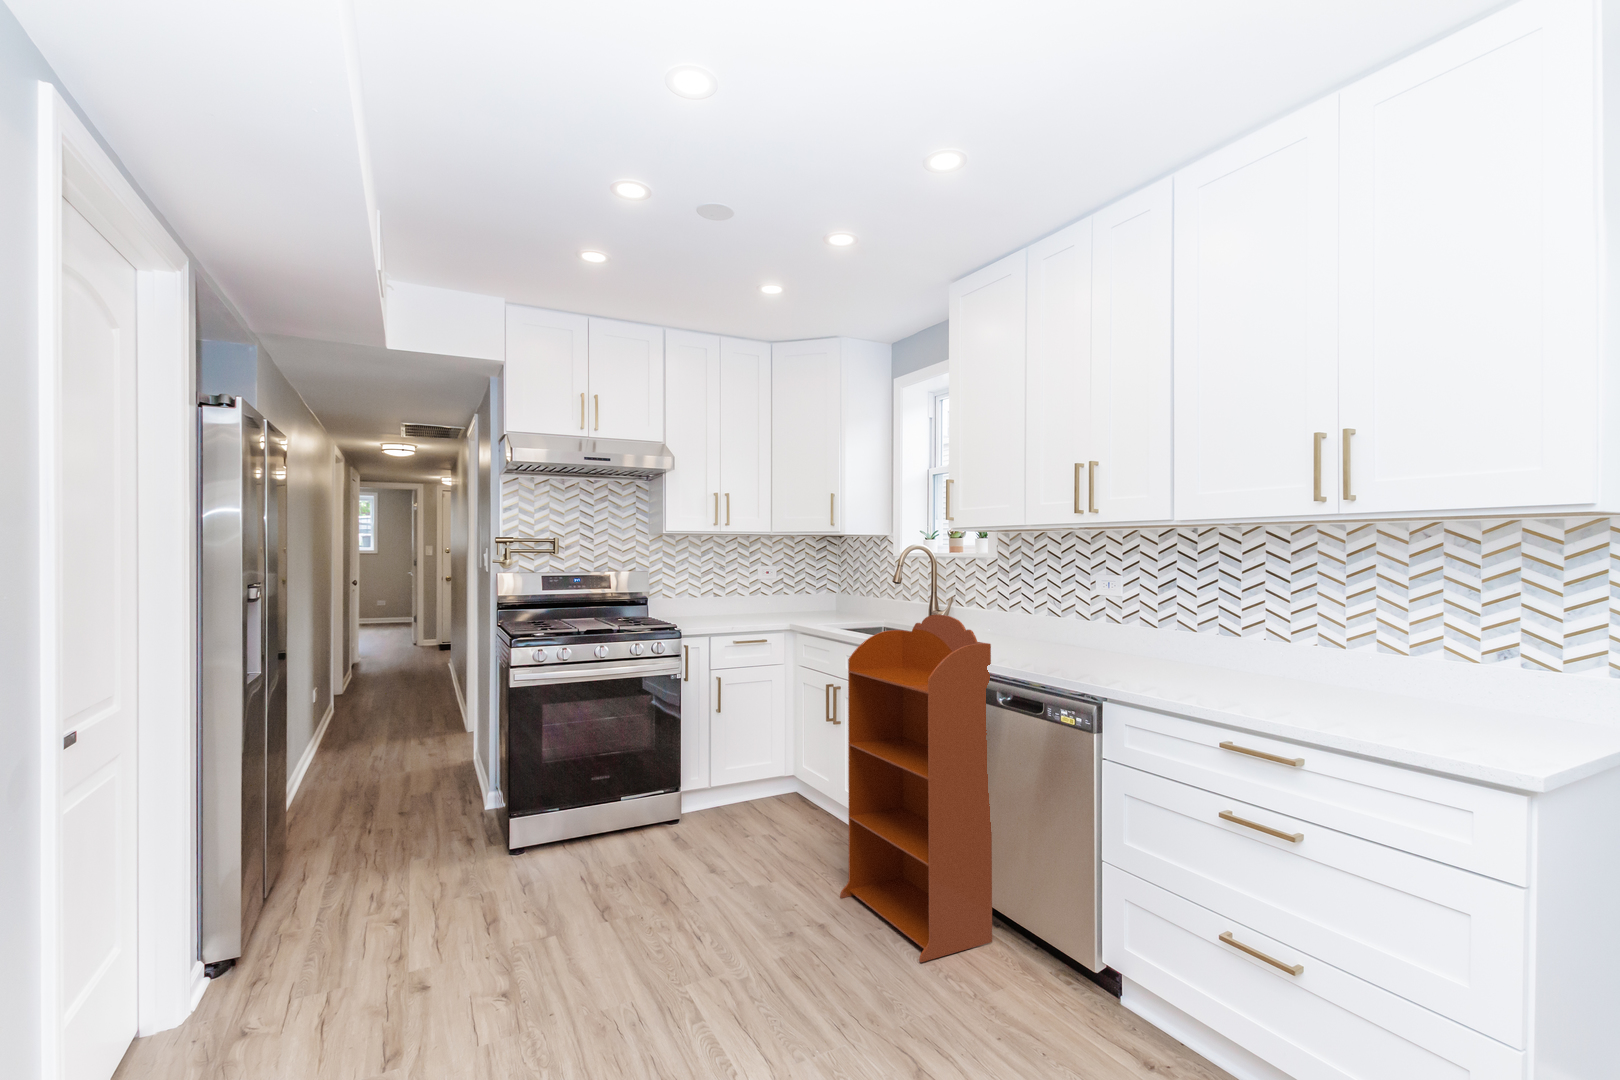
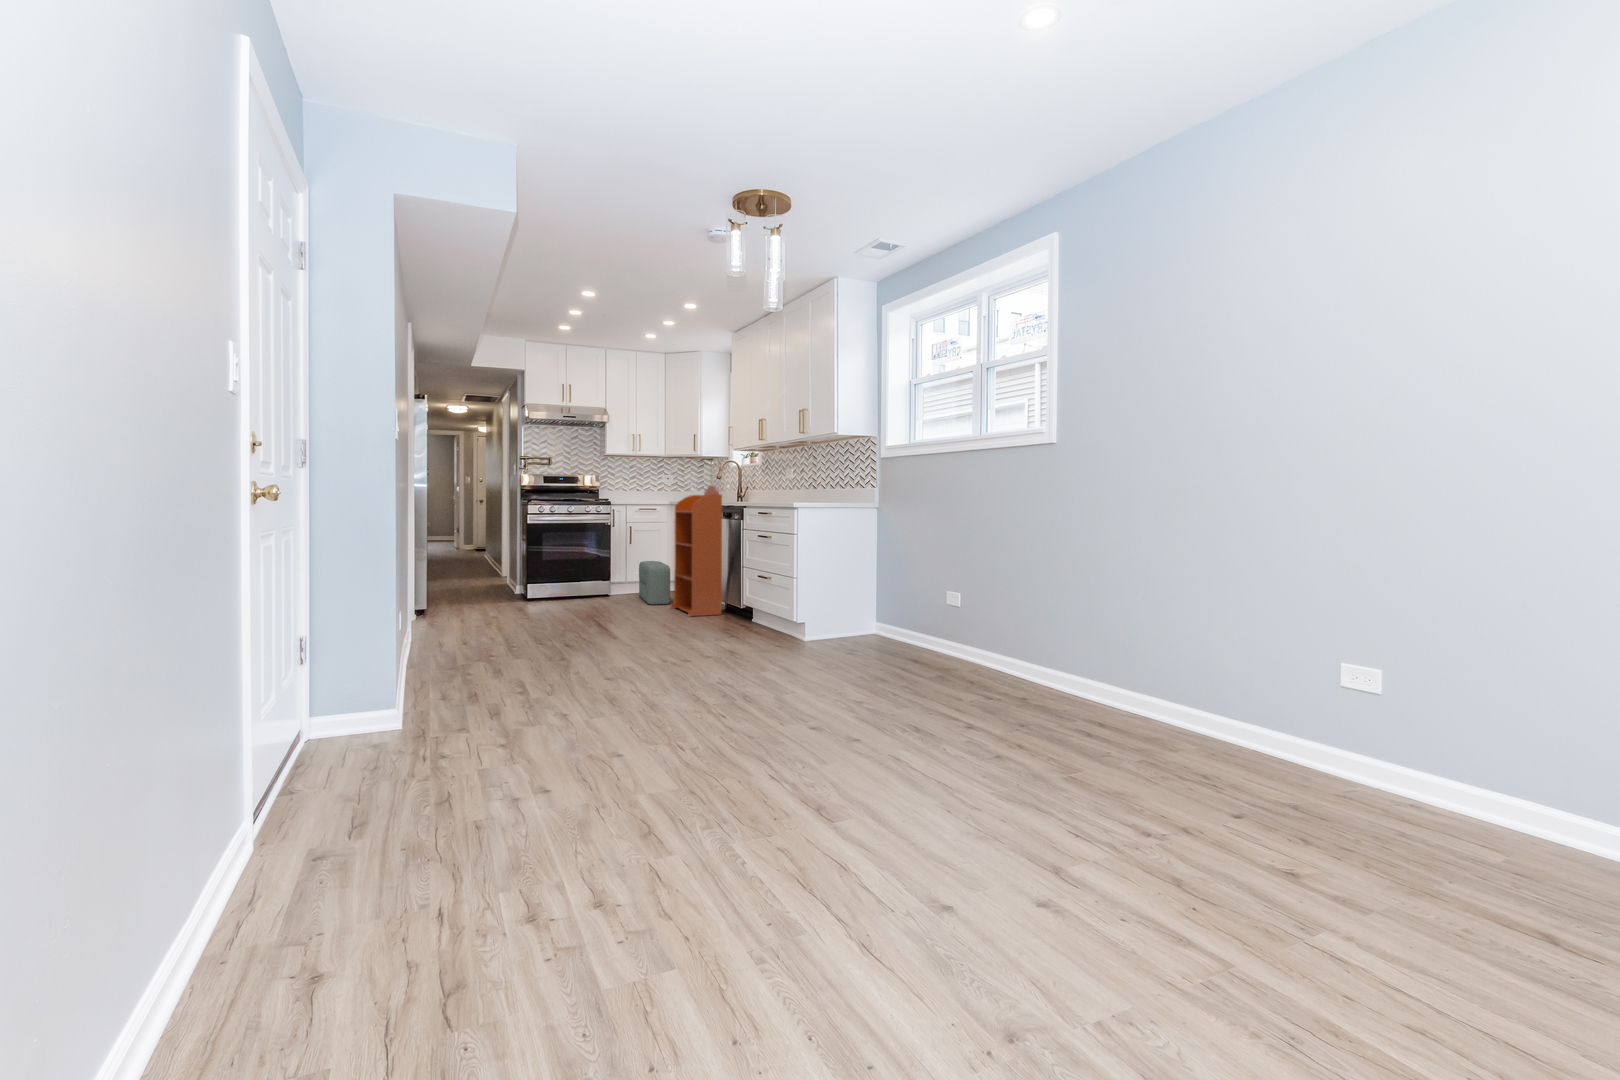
pouf: none [737,749,824,873] -> present [639,561,670,605]

